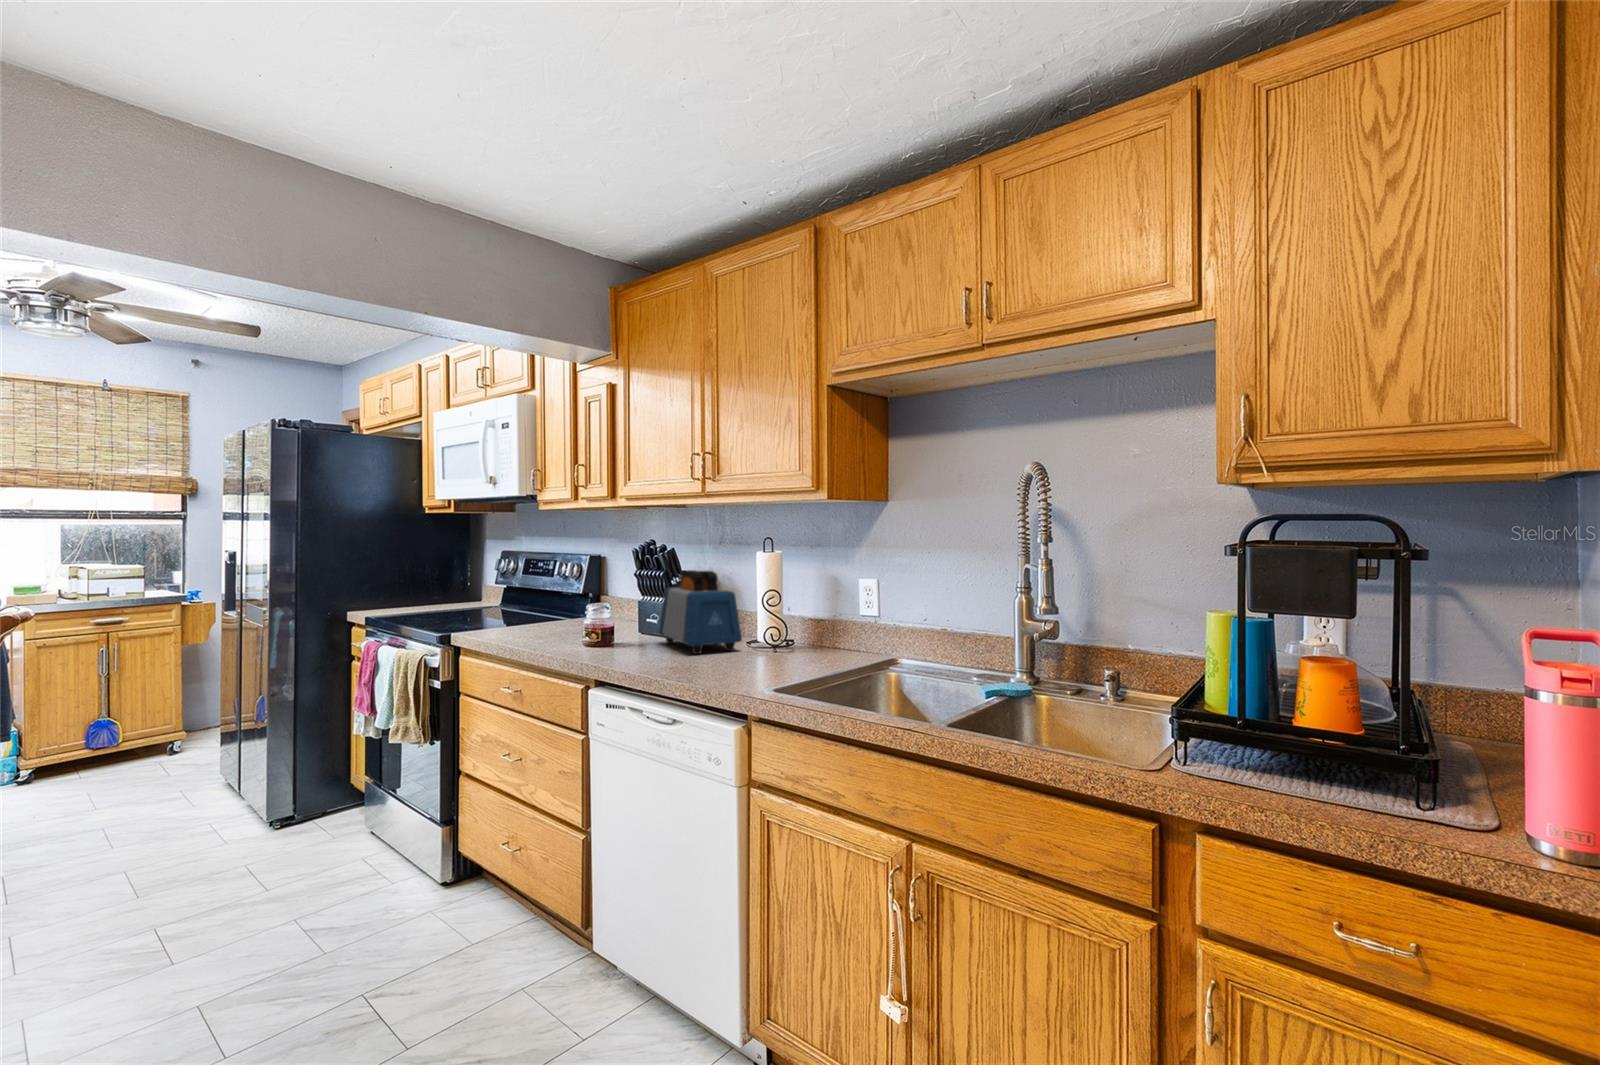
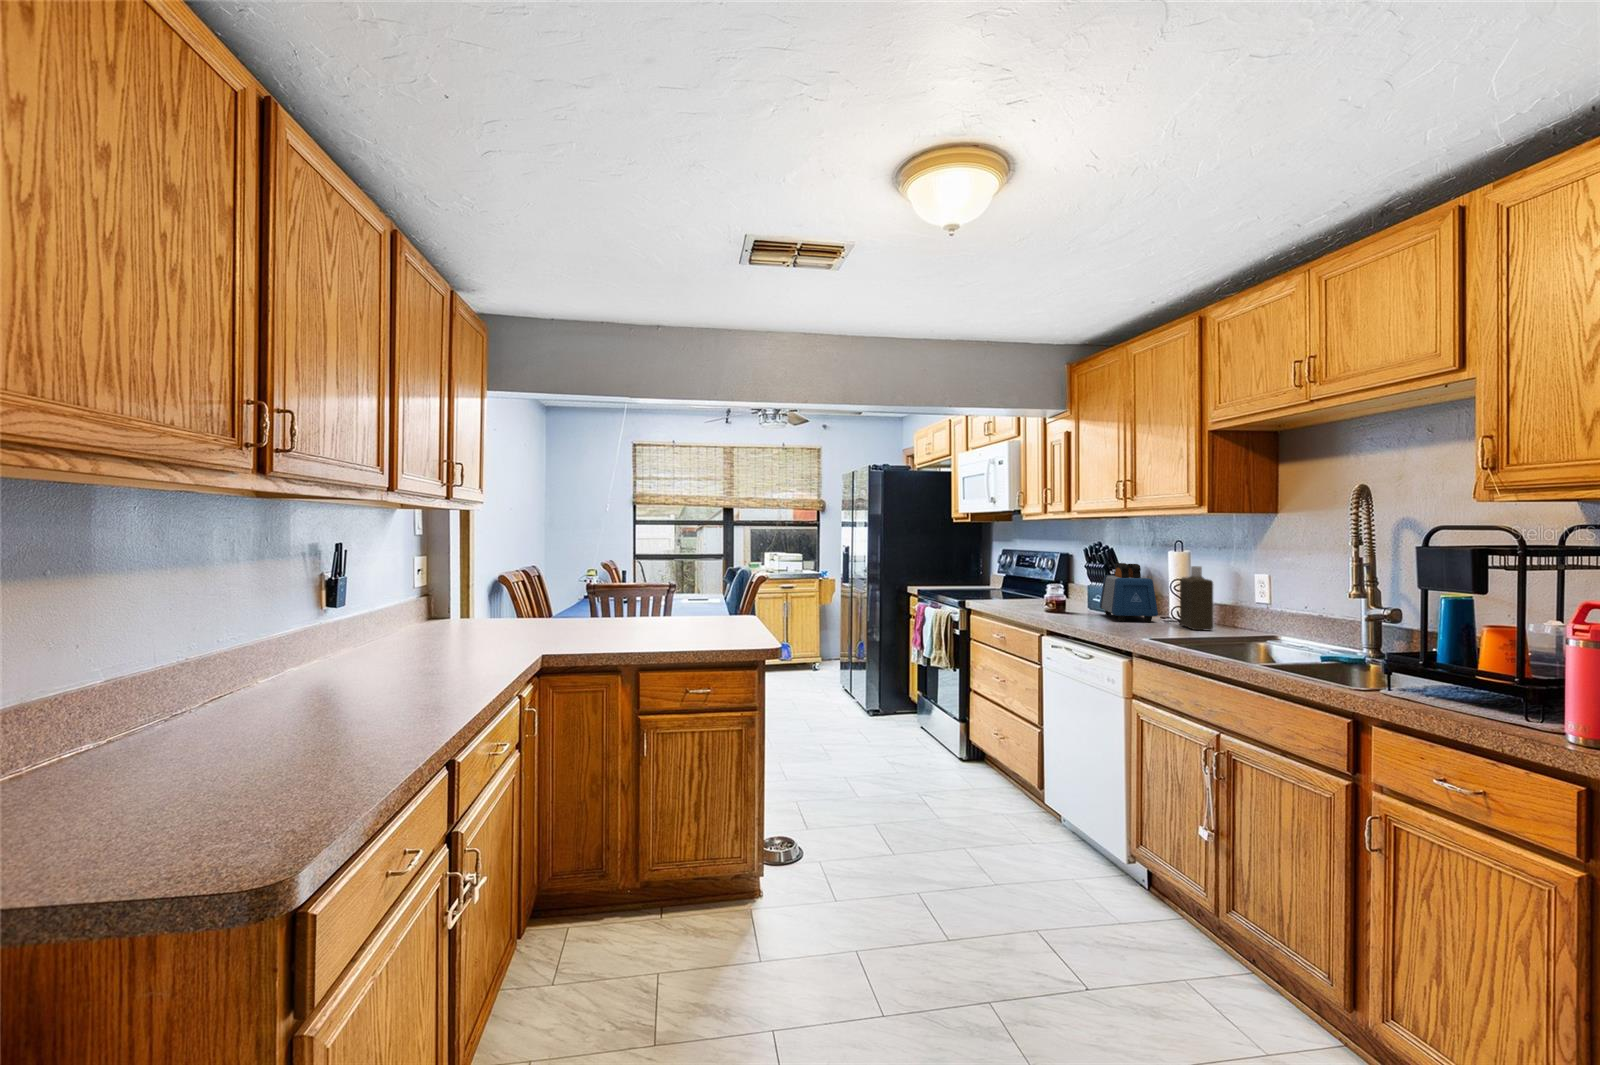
bottle: none [772,572,817,660] -> present [1180,566,1213,630]

